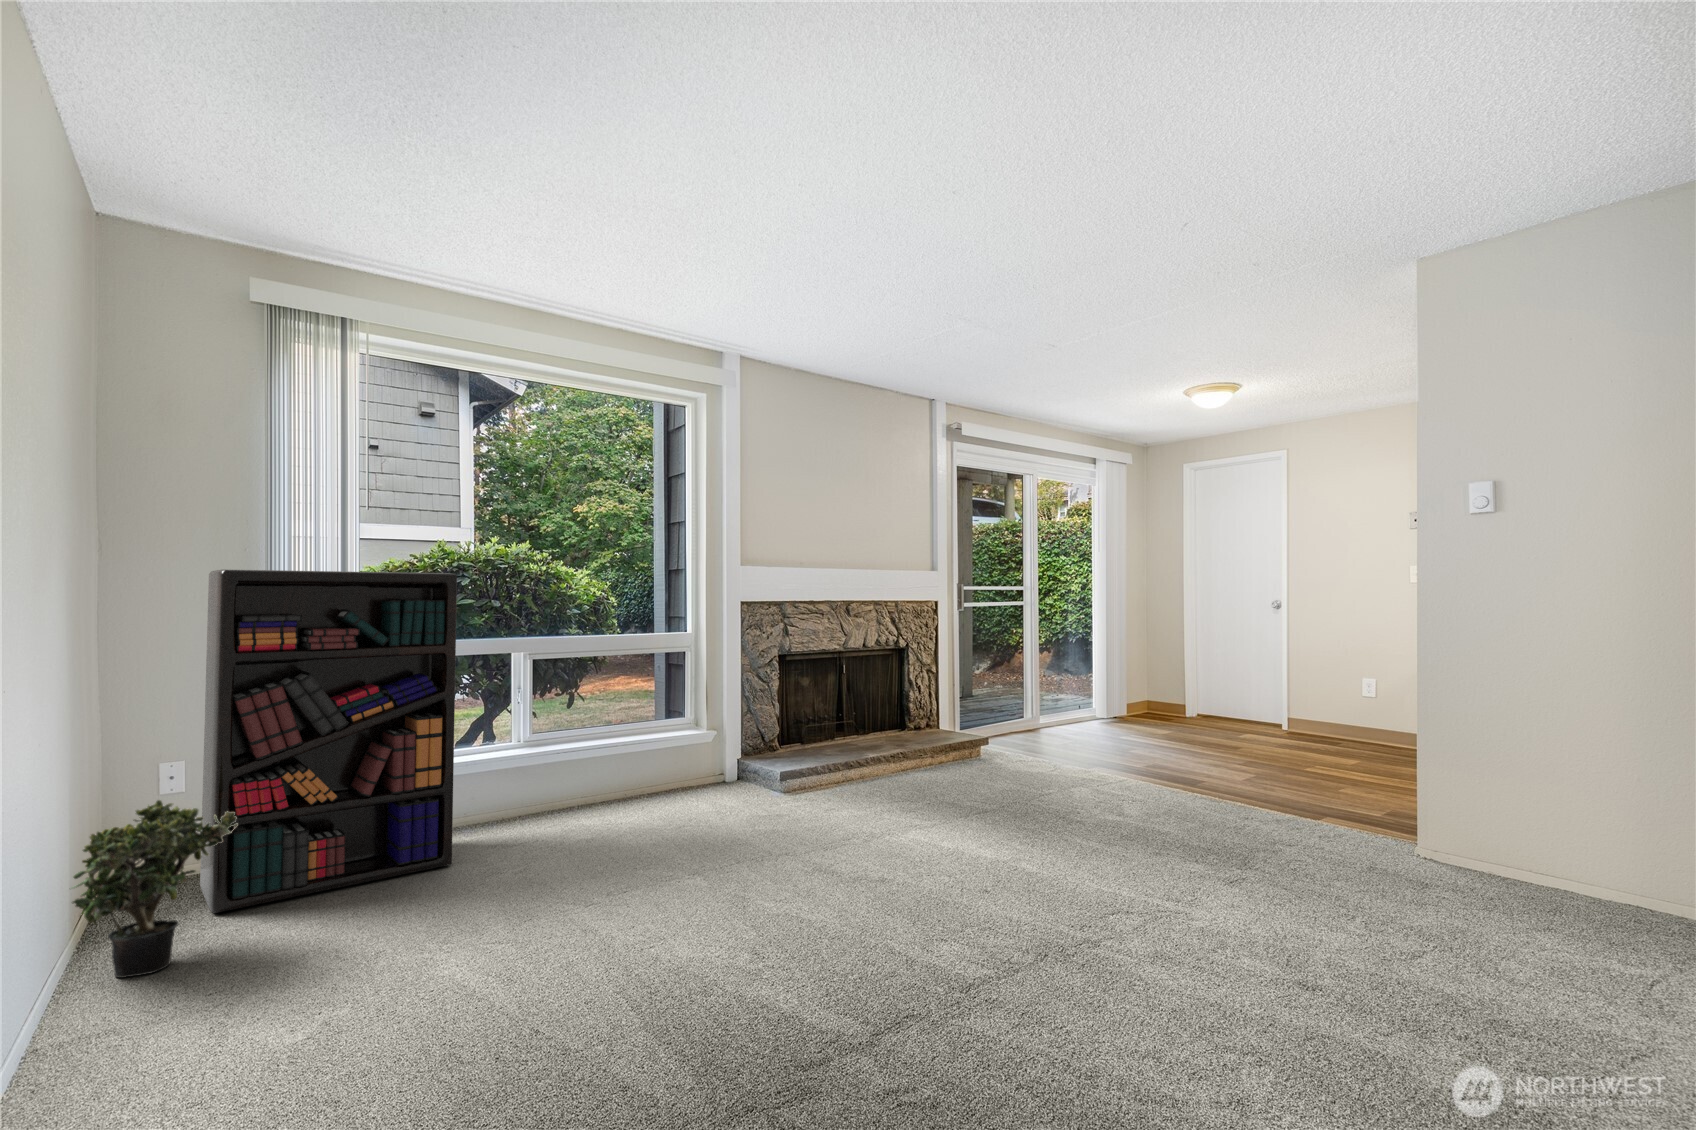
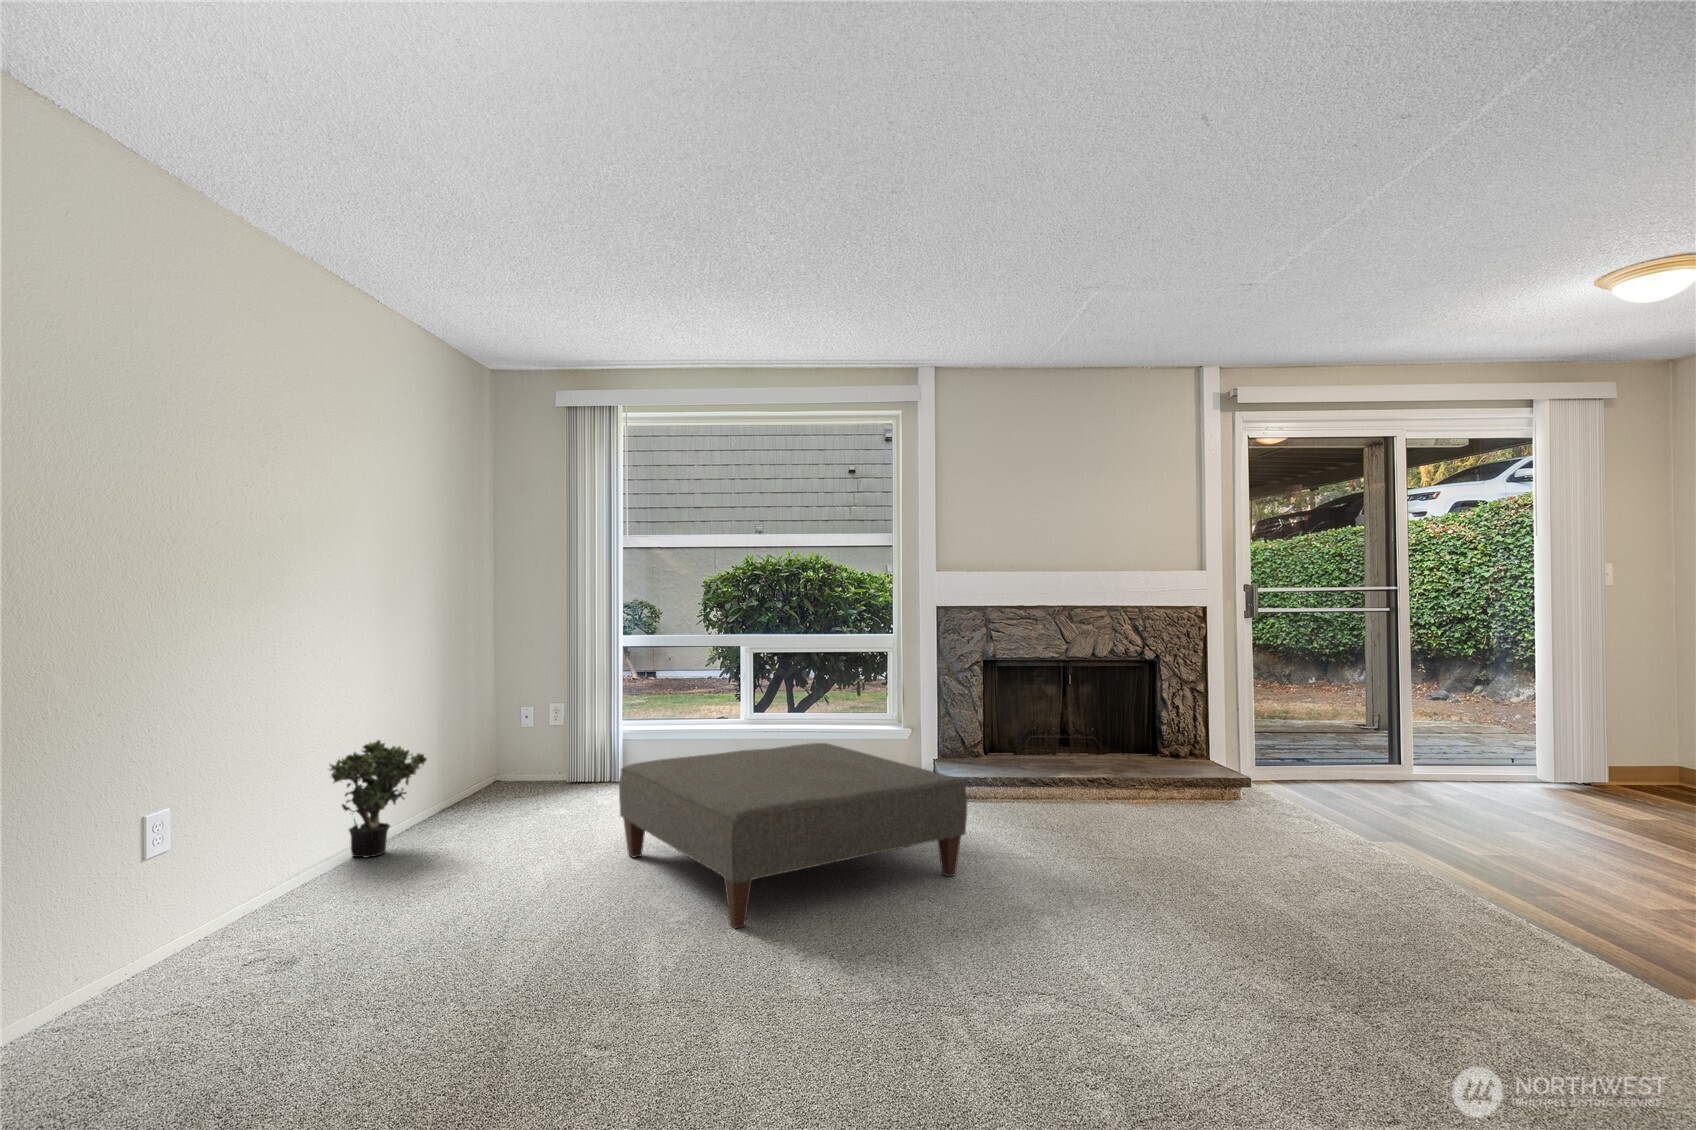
bookshelf: present [200,569,457,913] -> none [444,580,622,827]
ottoman: none [527,745,899,939] -> present [619,743,967,928]

